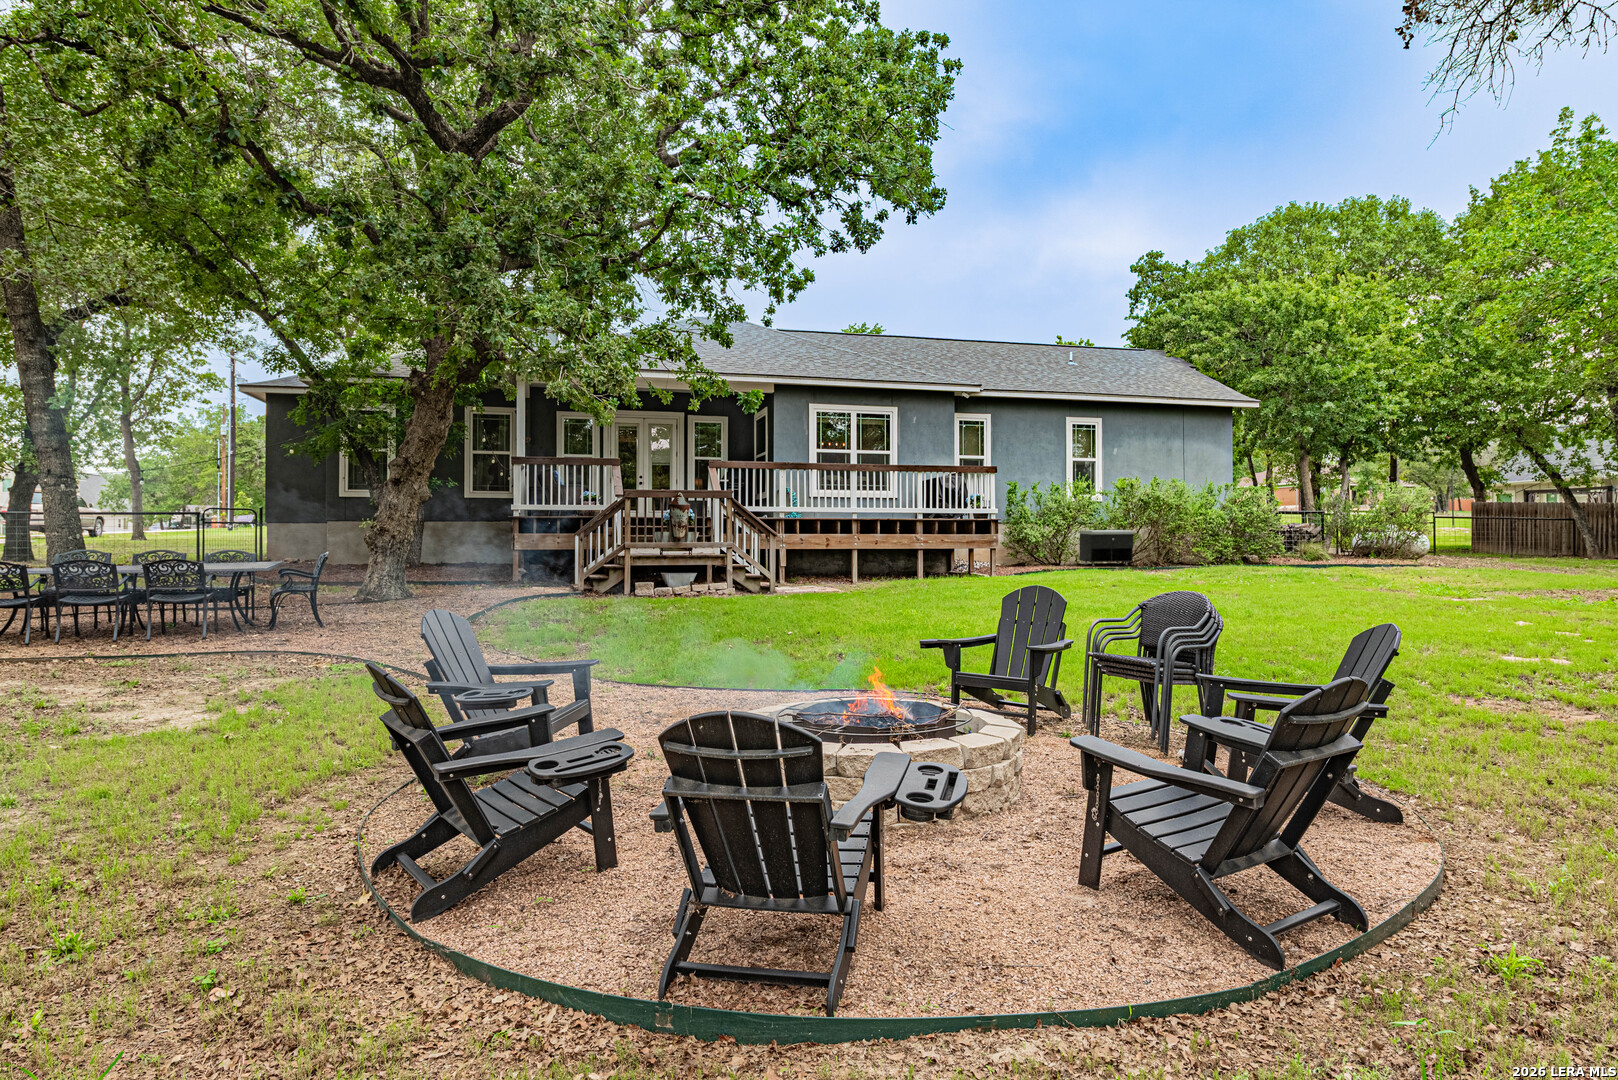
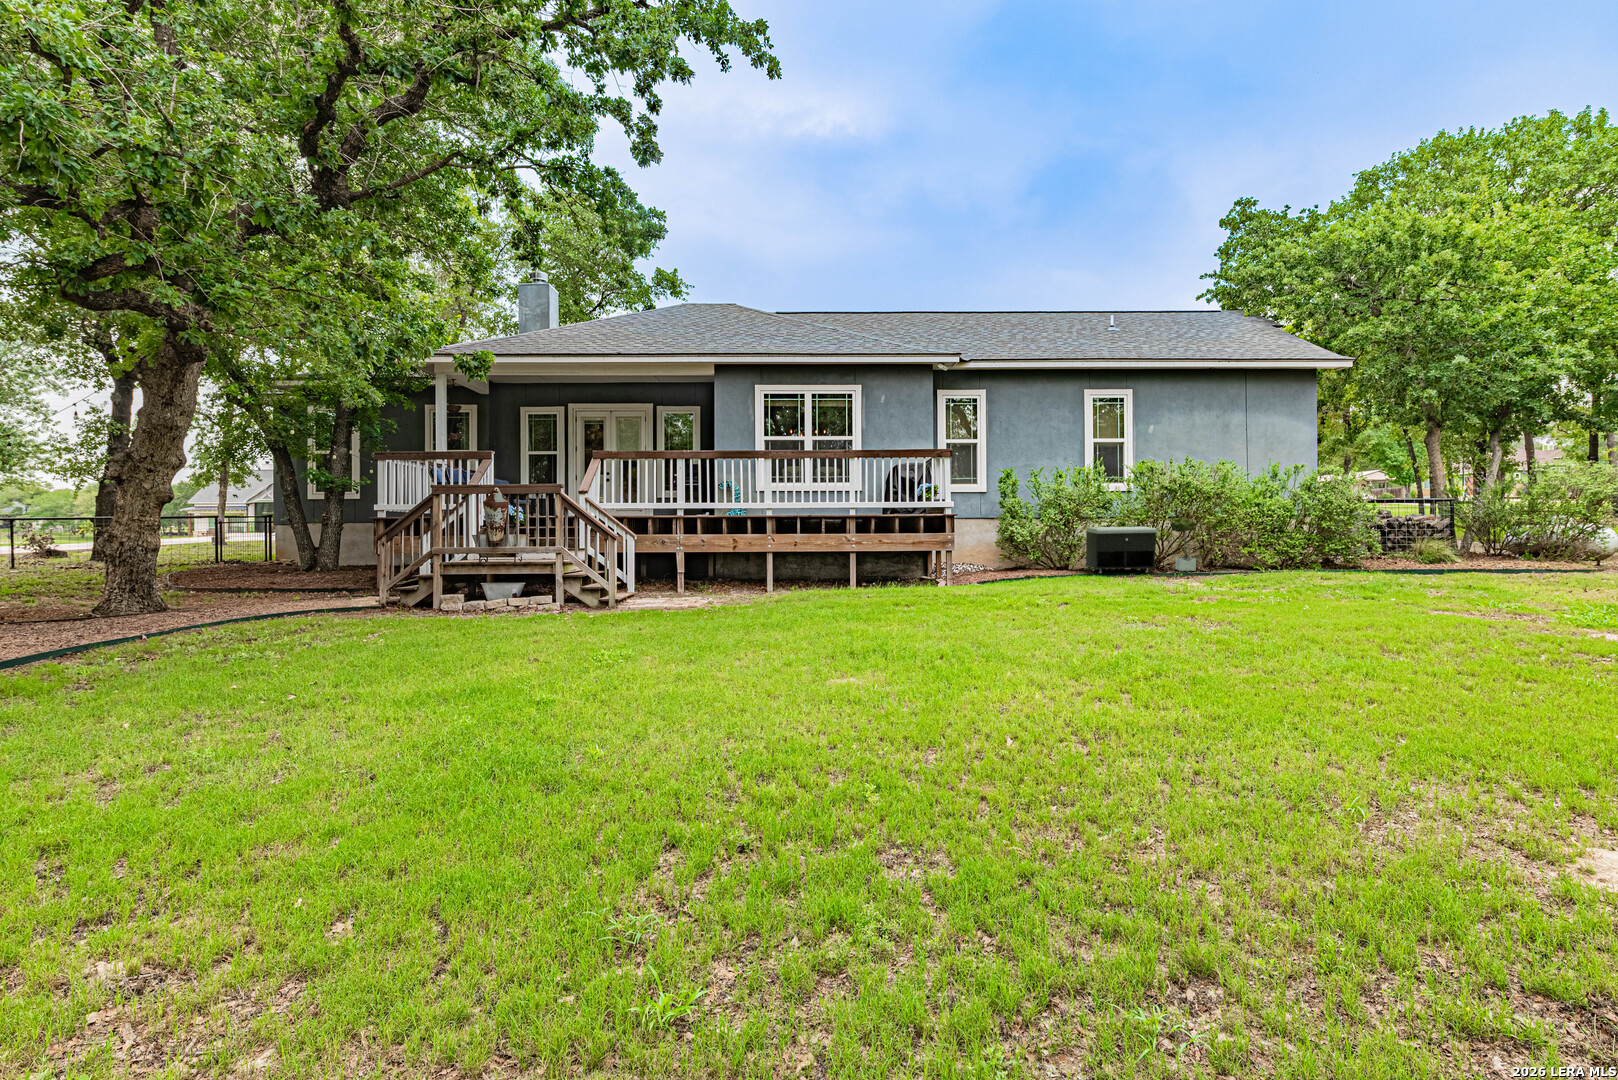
potted tree: none [1141,523,1160,564] -> present [1171,517,1197,571]

